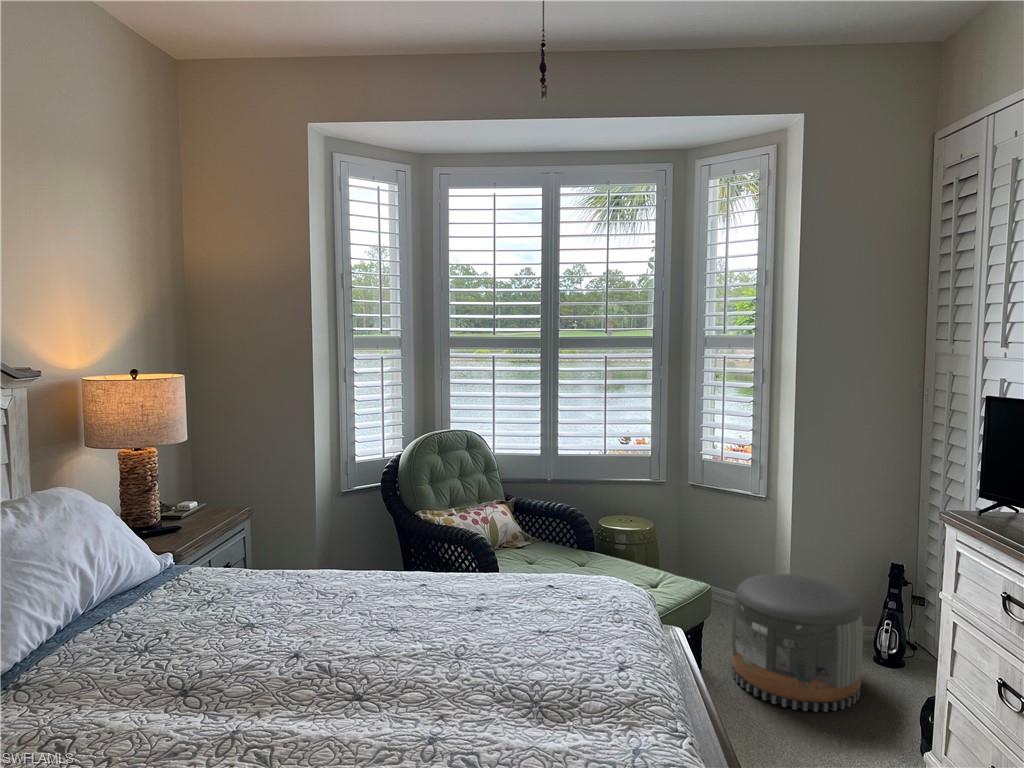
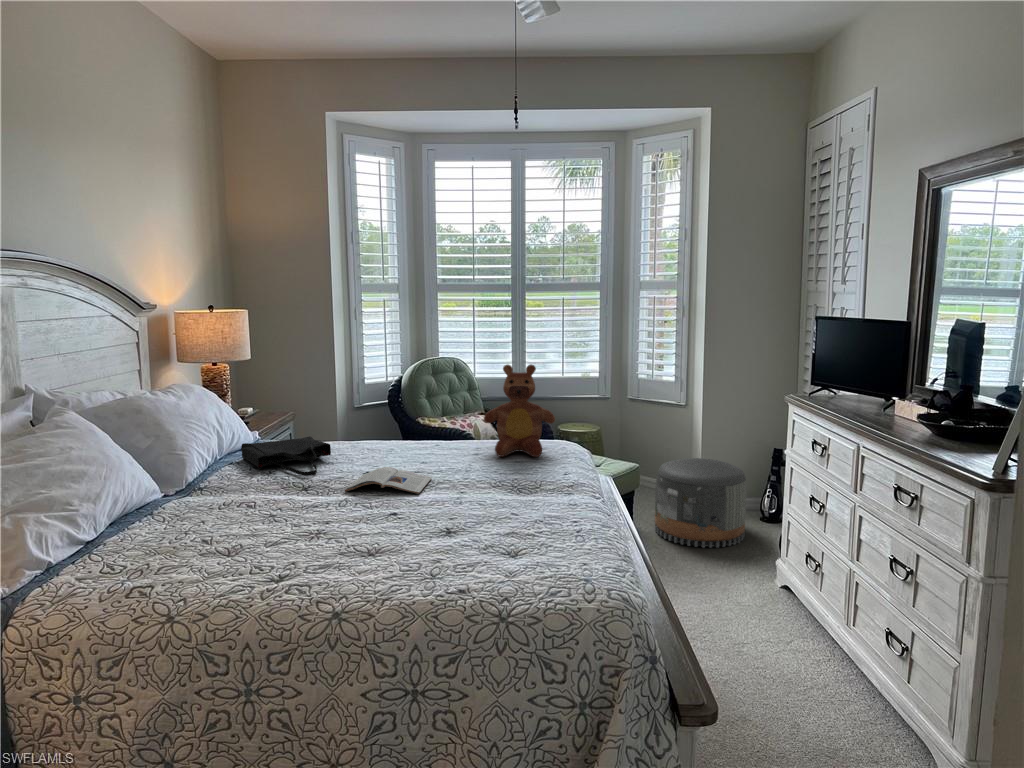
teddy bear: none [493,469,603,621] -> present [484,364,555,457]
tote bag: none [114,572,251,663] -> present [241,436,331,476]
magazine: none [238,652,398,725] -> present [345,467,432,494]

